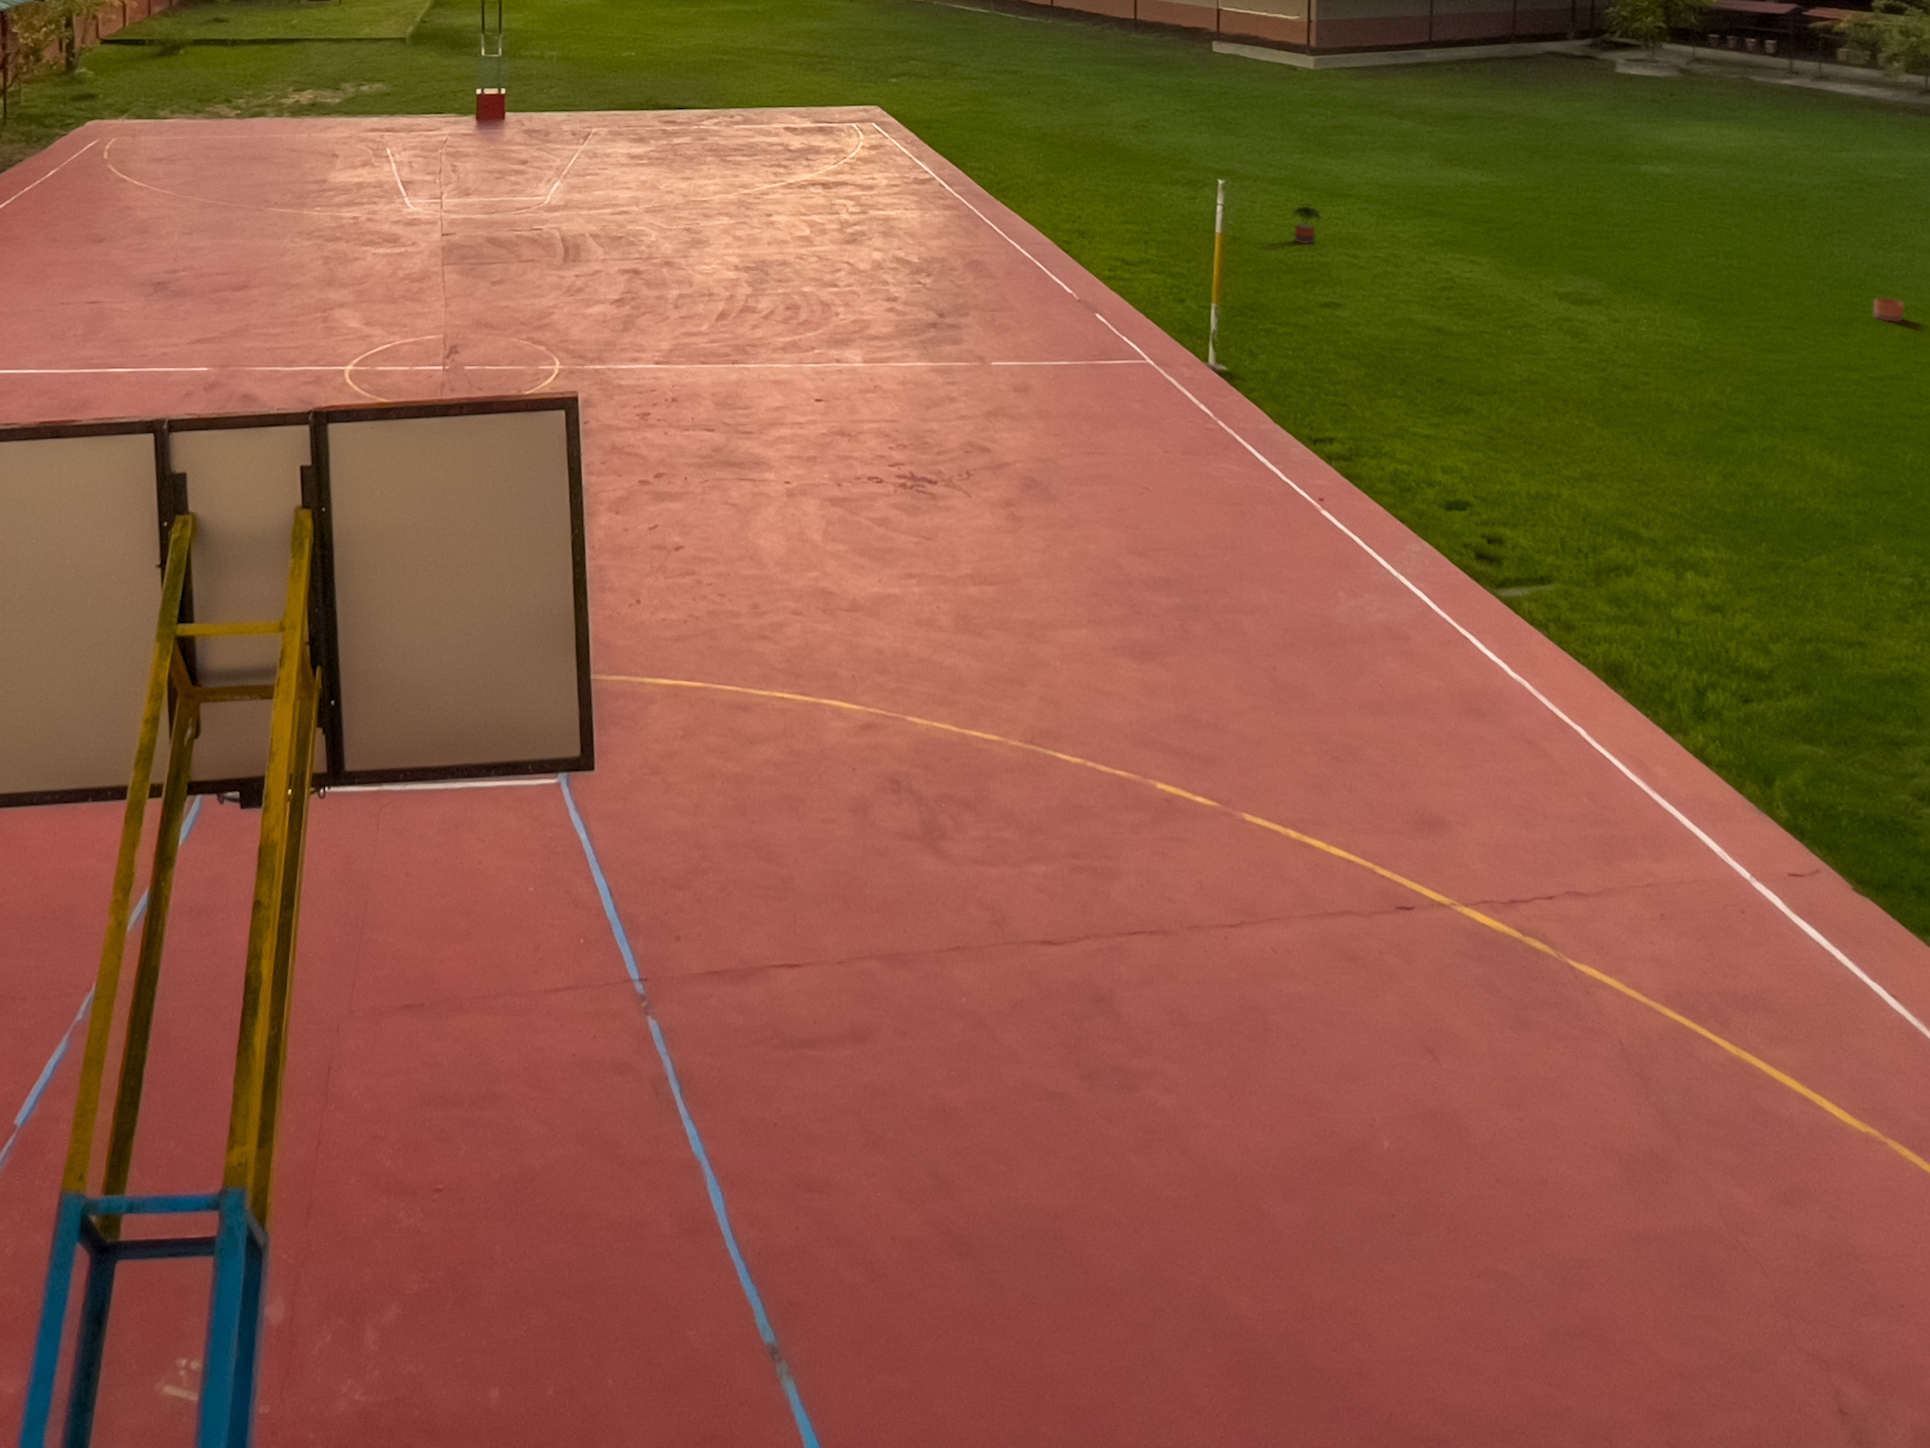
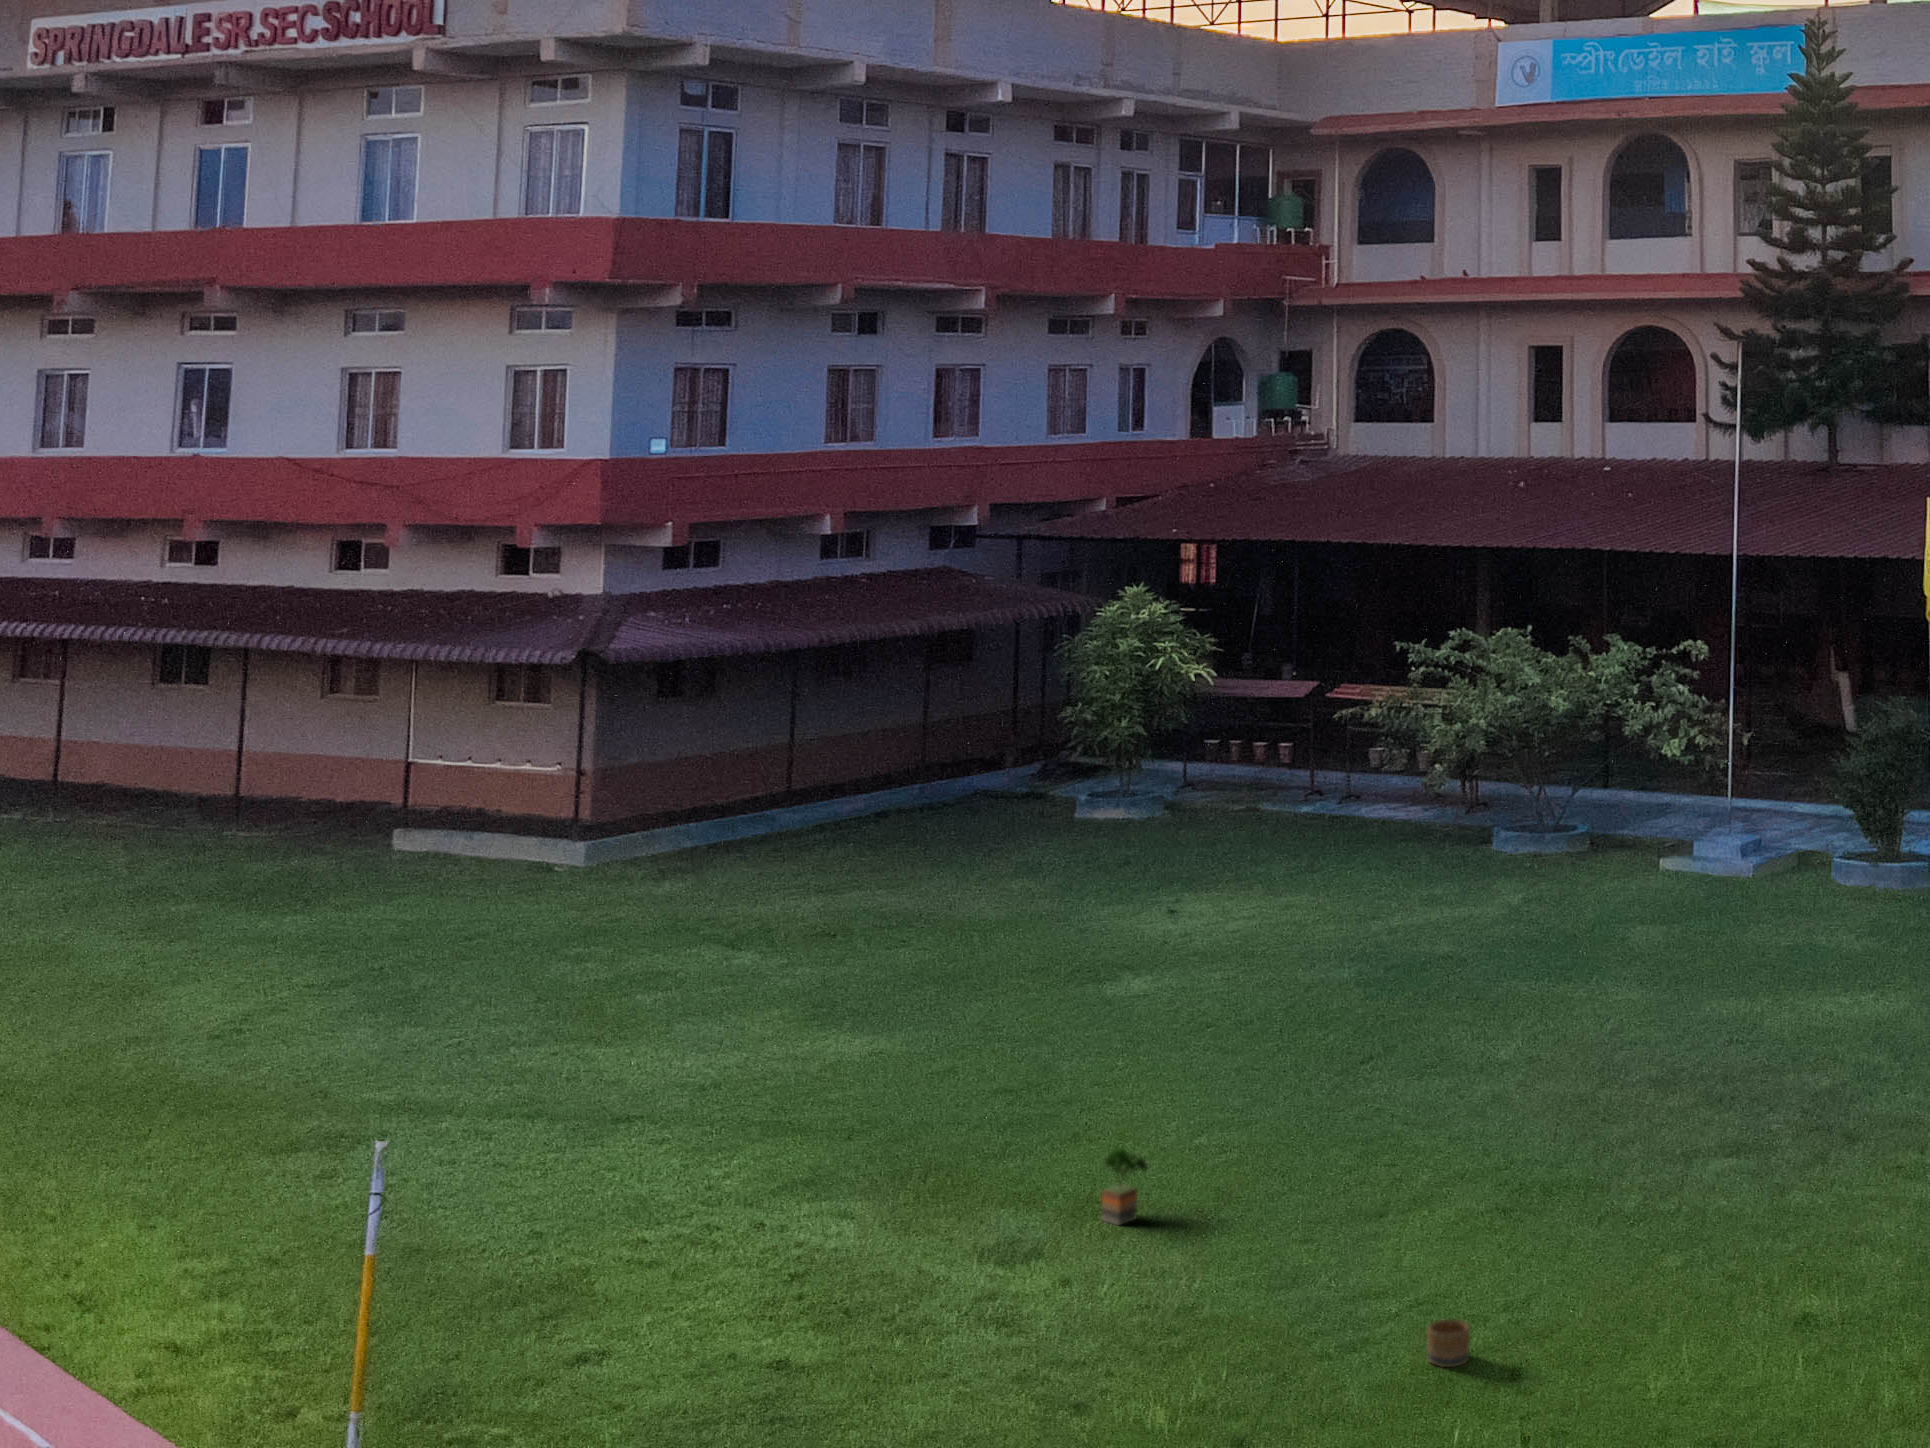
potted tree: present [1293,207,1320,244] -> present [1098,1148,1148,1225]

